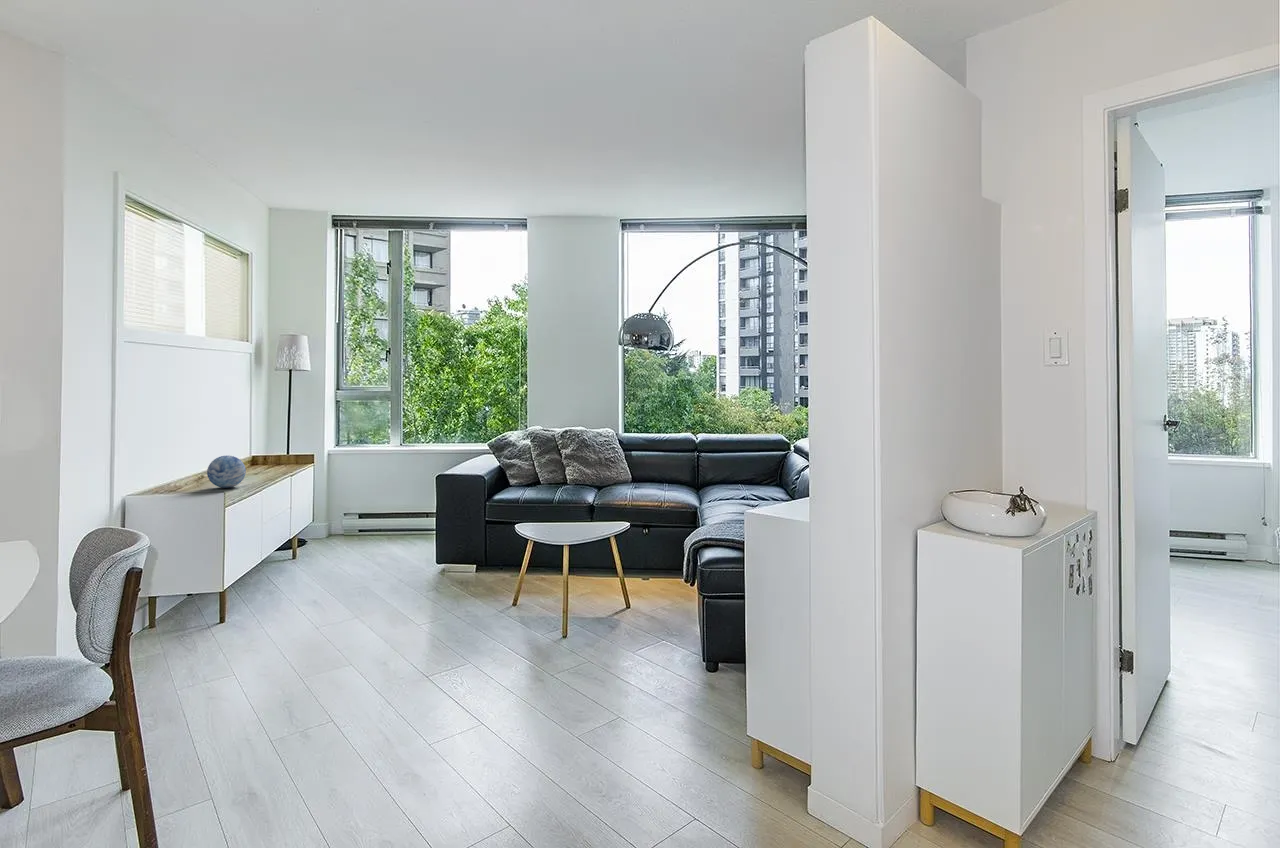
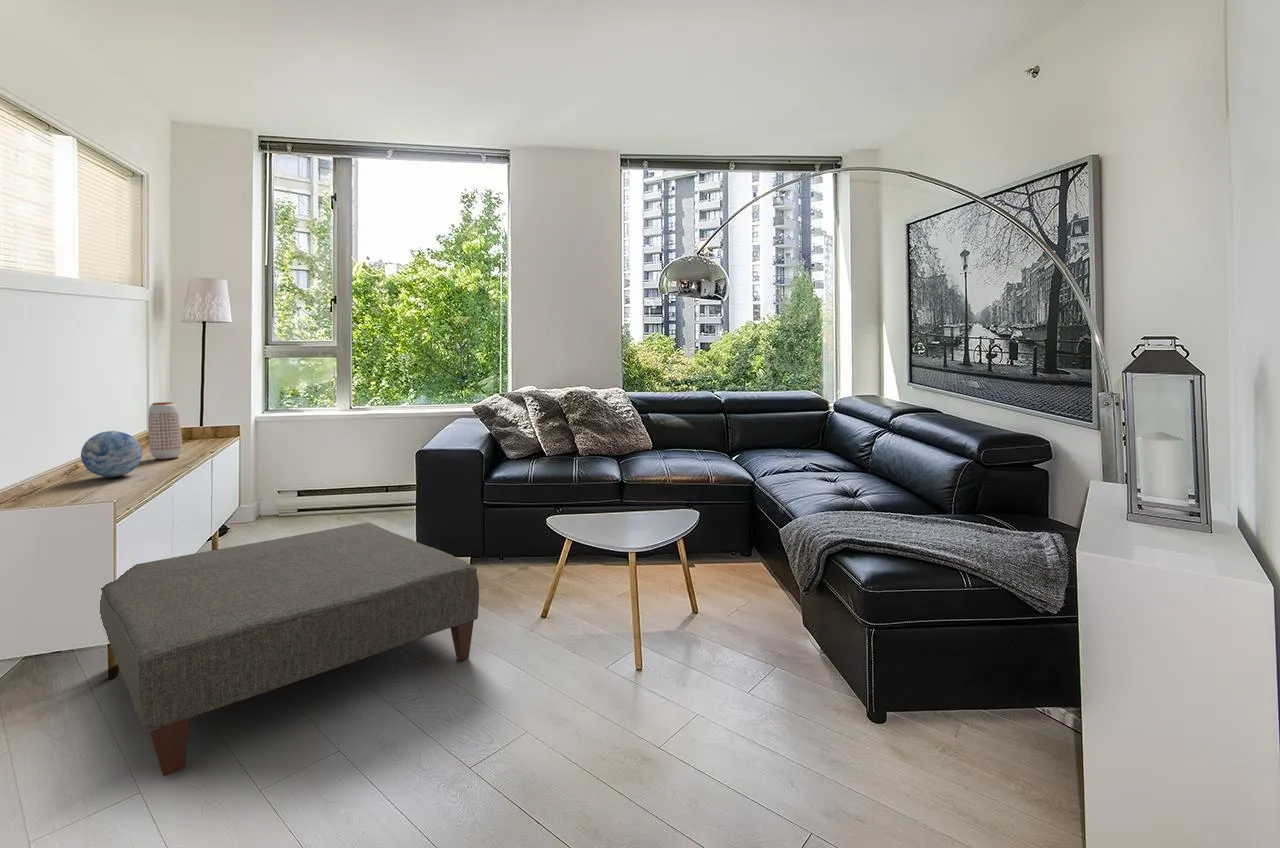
vase: none [250,435,272,477] -> present [148,402,183,460]
ottoman: none [215,529,462,672] -> present [100,523,479,776]

